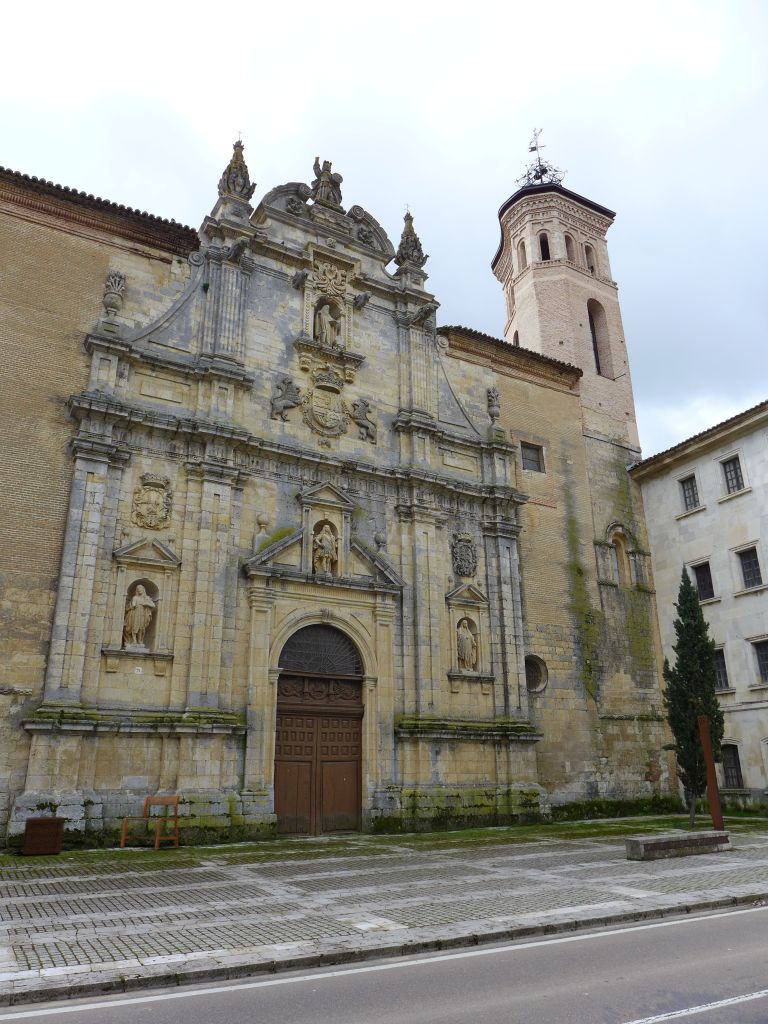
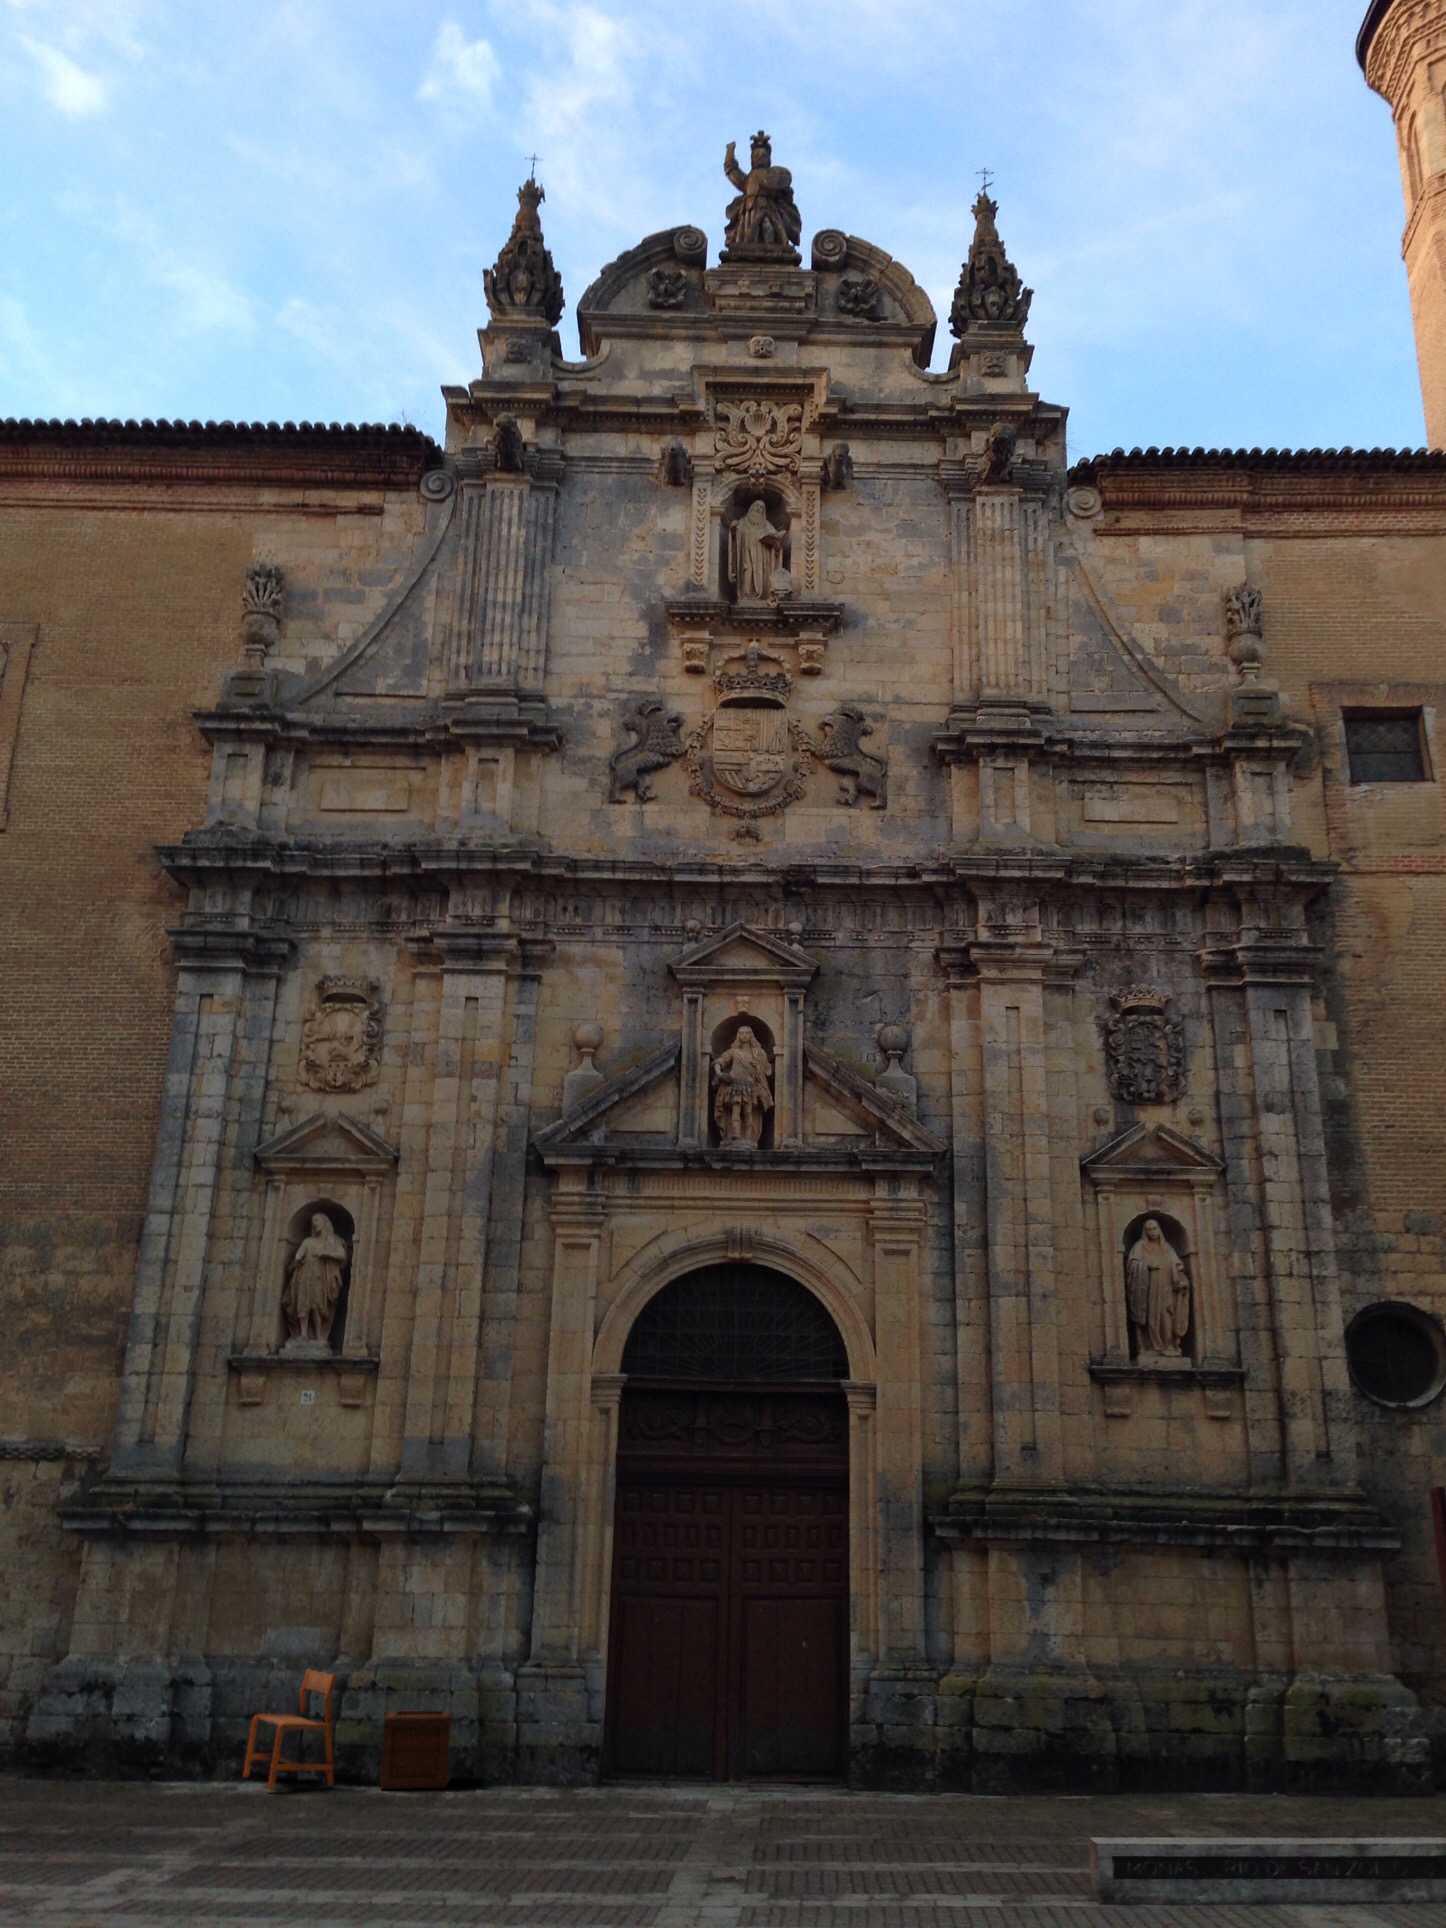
wooden crate: present [22,817,64,855] -> present [380,1710,454,1789]

